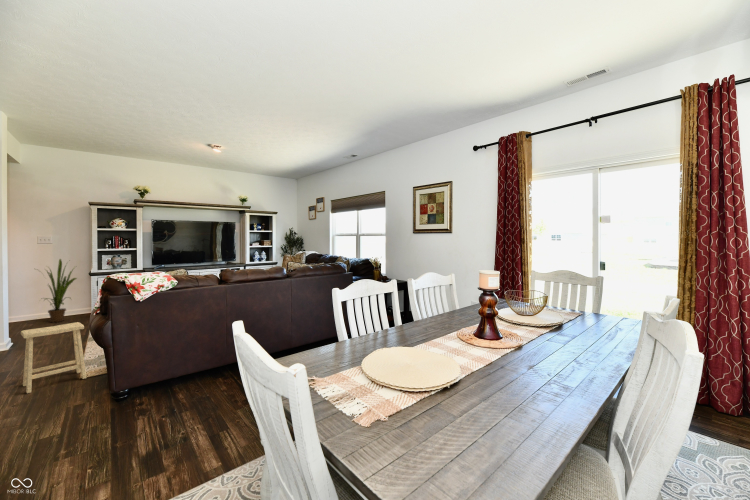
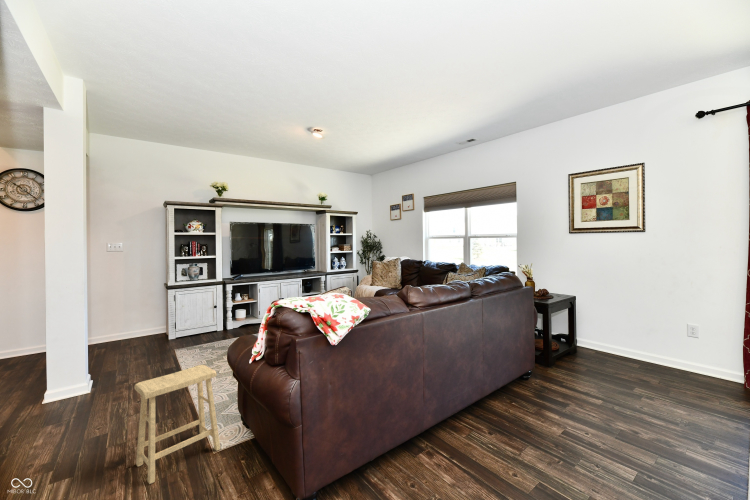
house plant: present [46,259,76,322] -> none [102,269,154,346]

